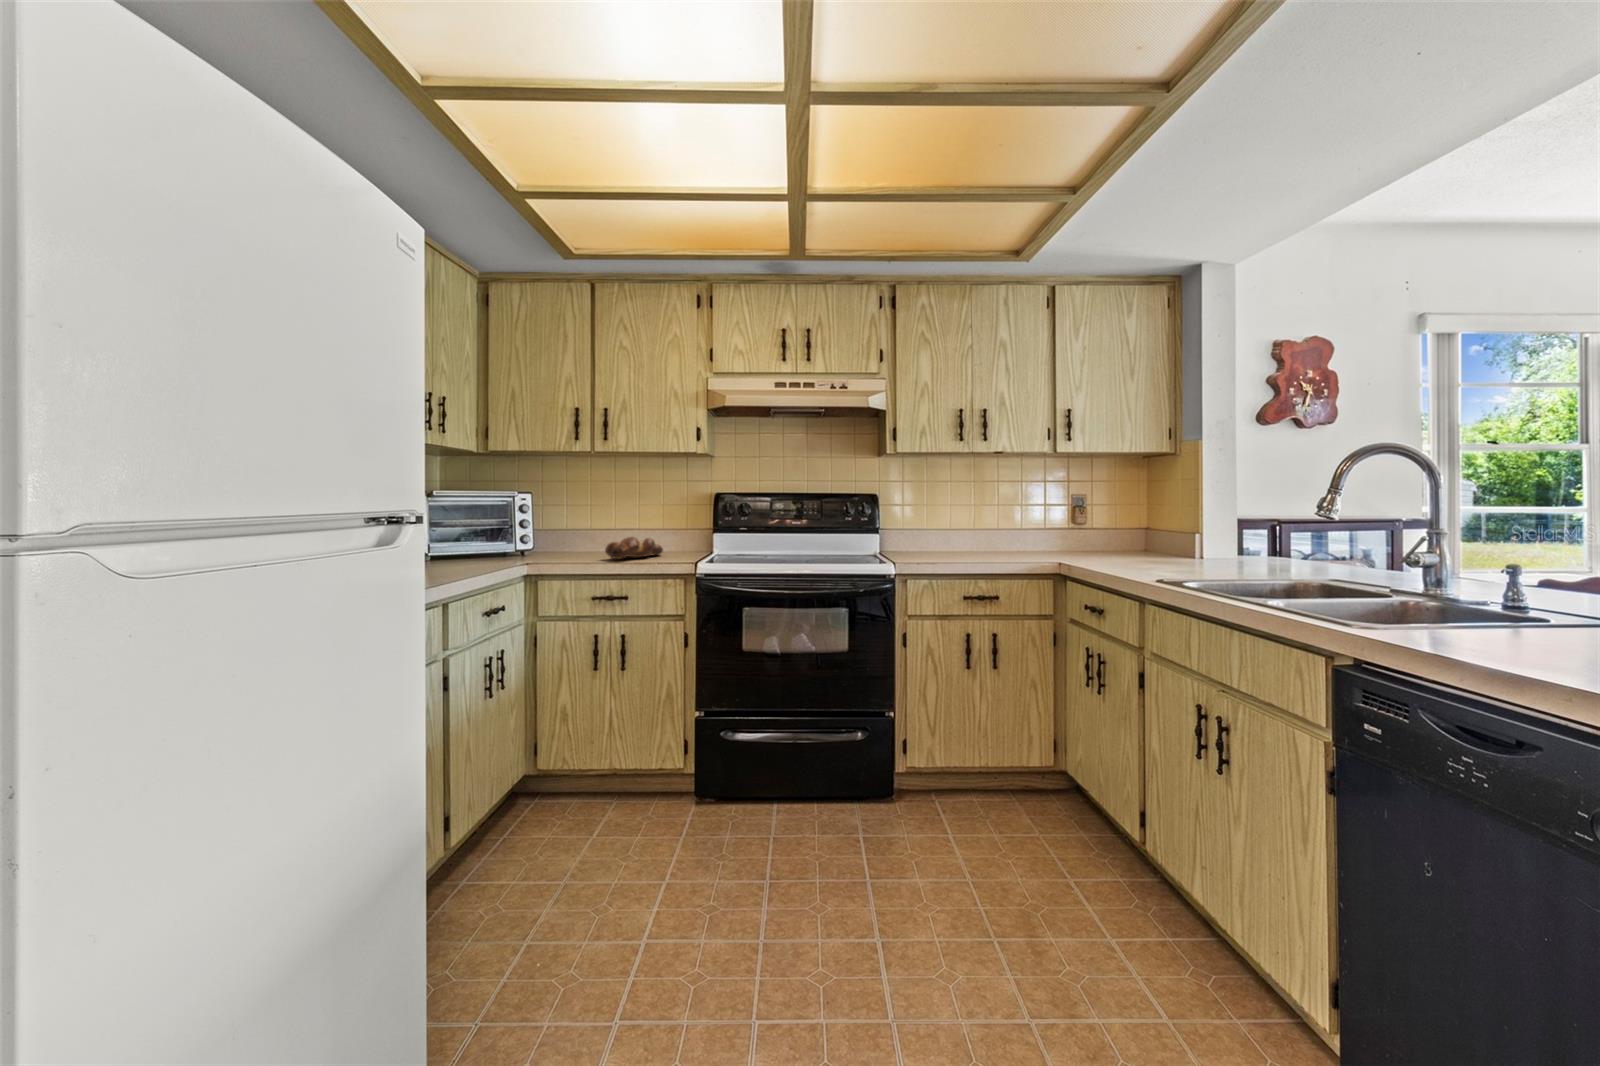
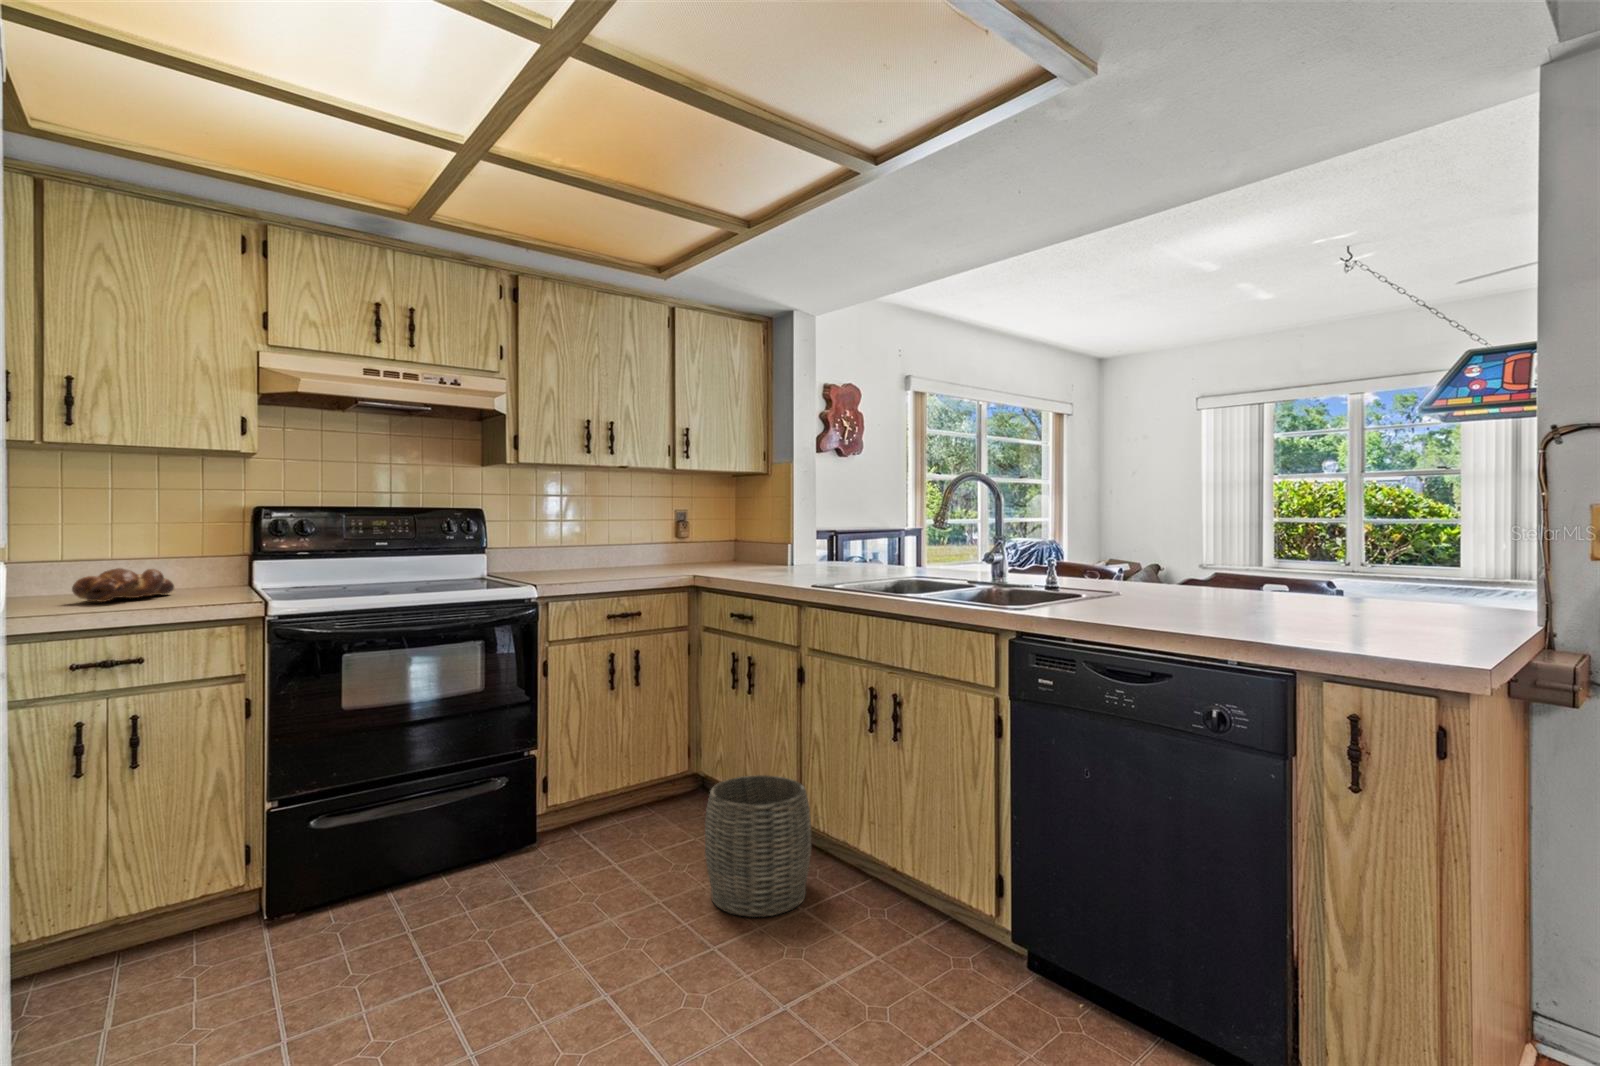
woven basket: none [1009,773,1127,927] -> present [705,775,811,917]

